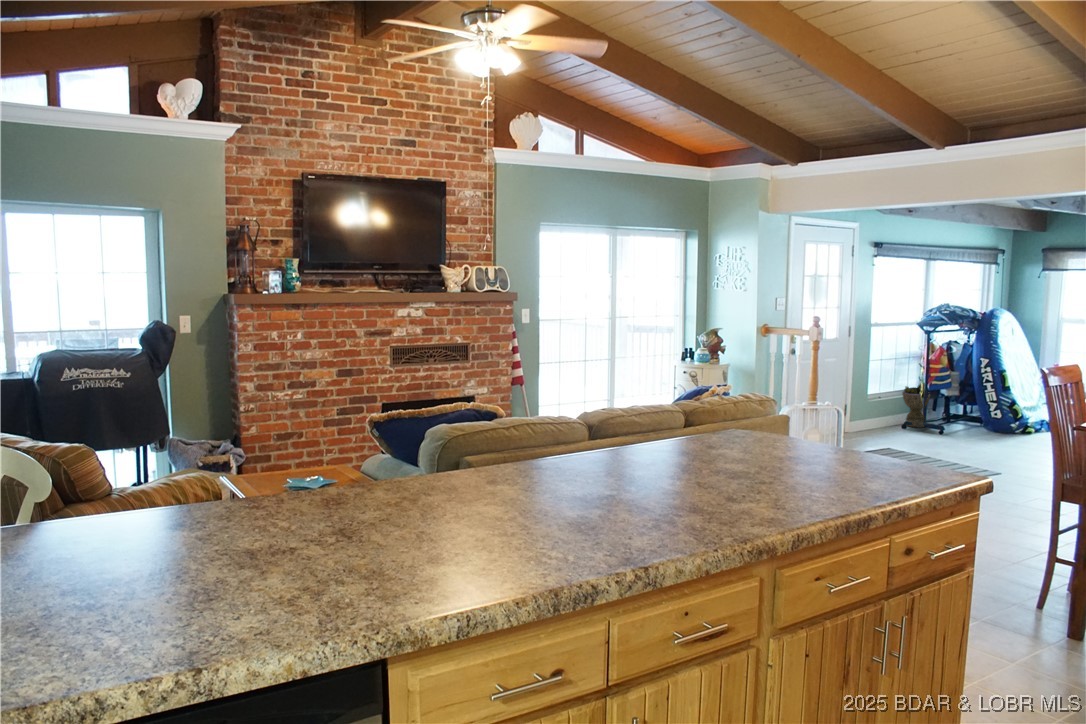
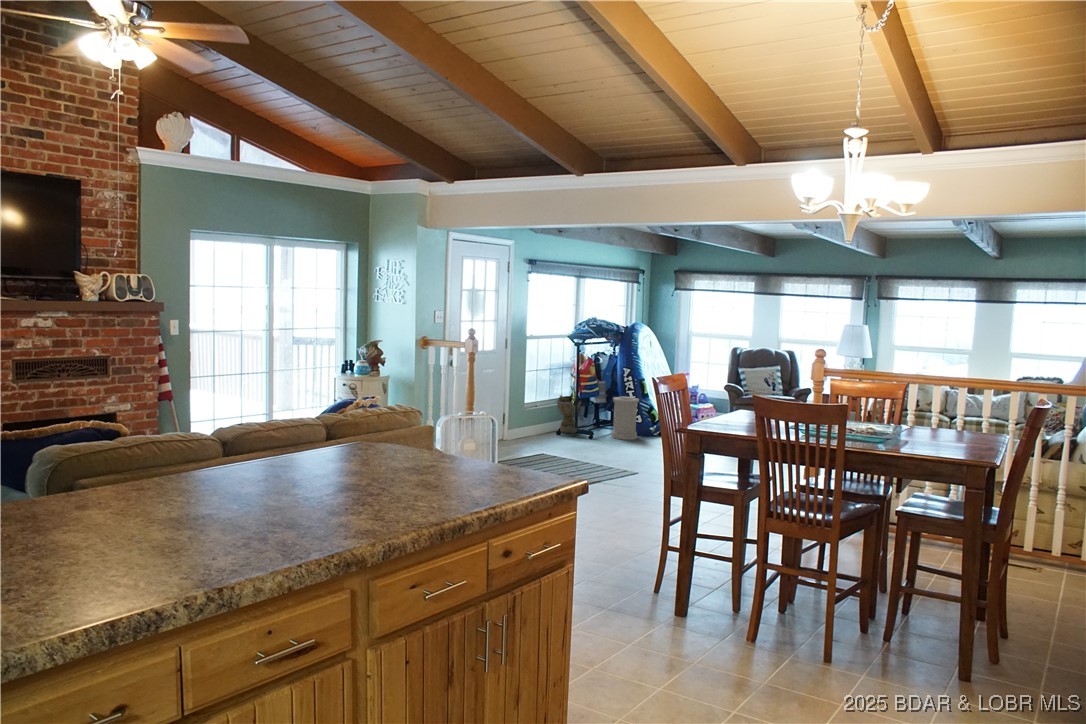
trash can: none [967,389,1003,437] -> present [611,397,639,440]

